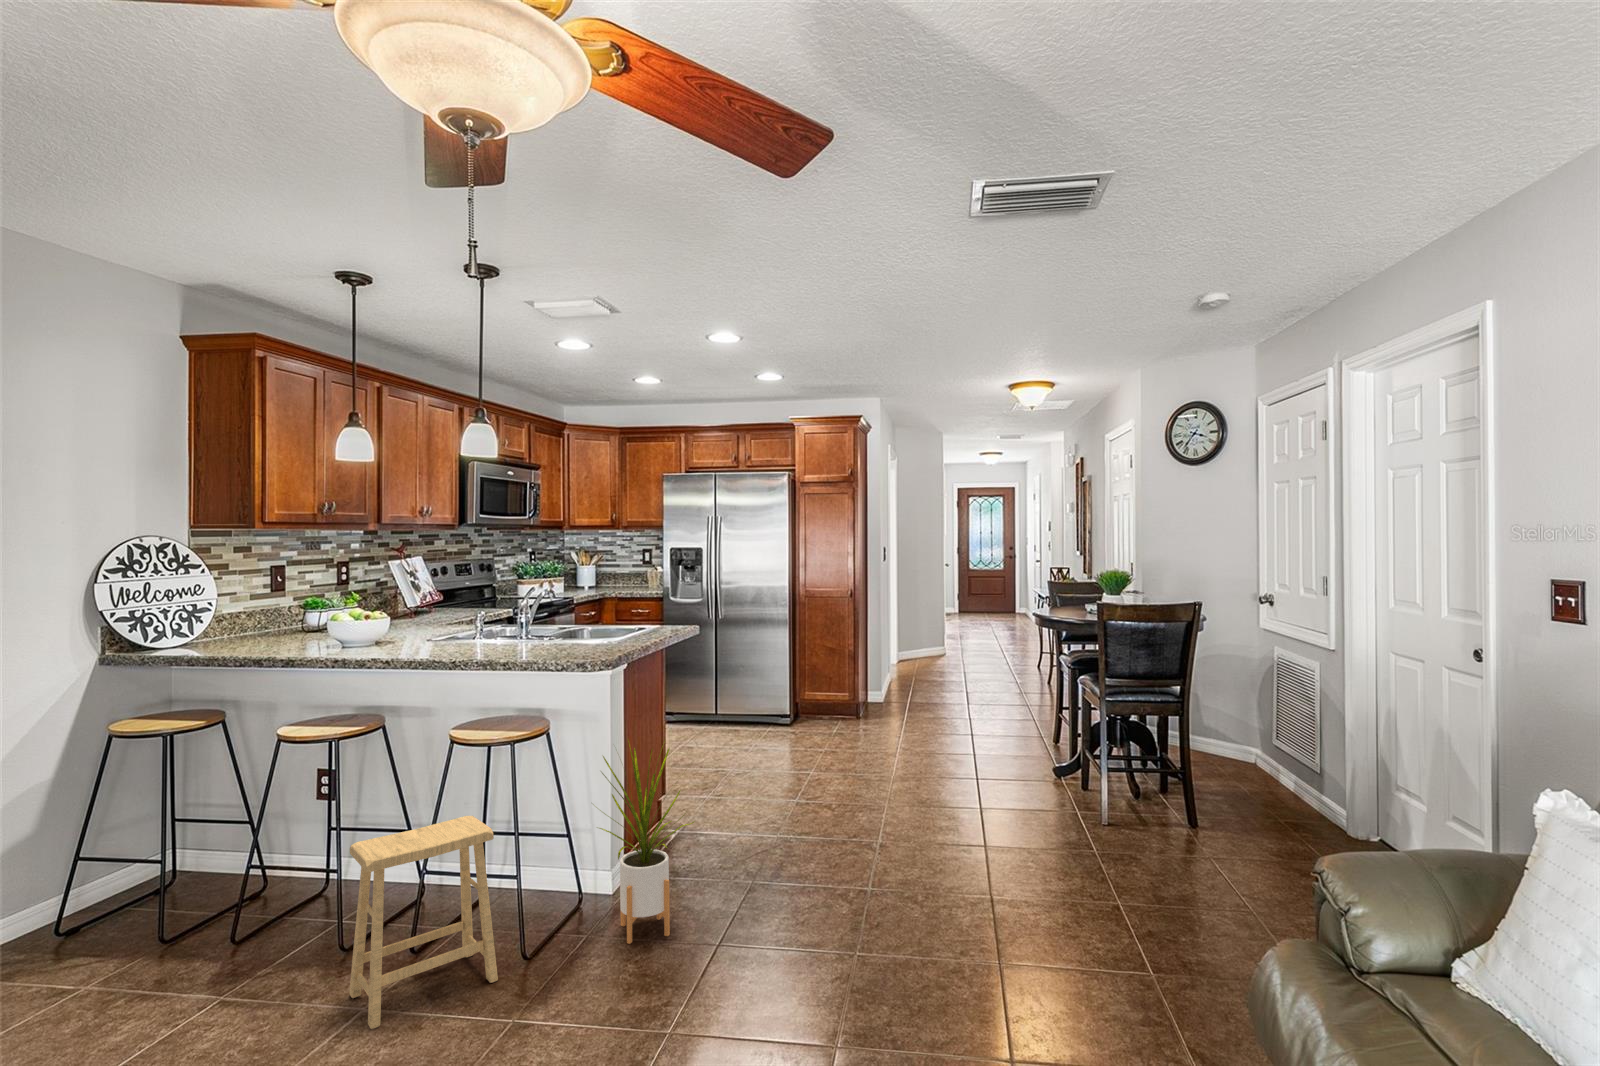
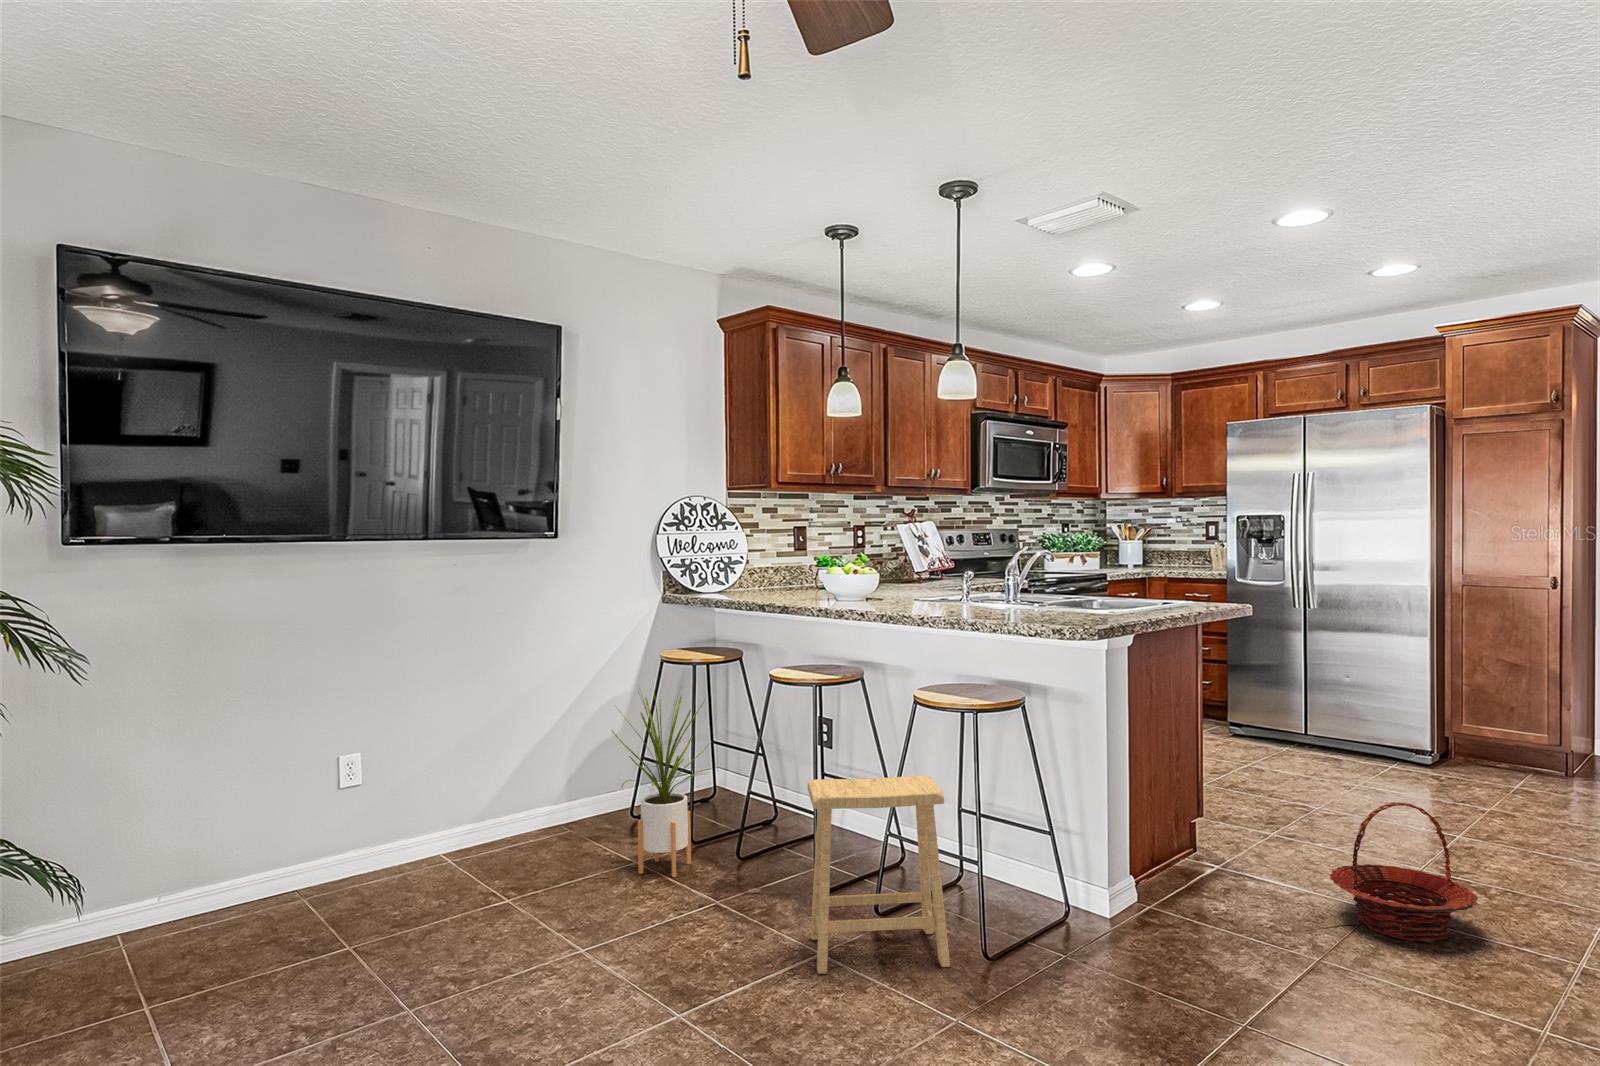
house plant: present [599,740,694,944] -> present [612,693,710,877]
basket: none [759,768,842,860] -> present [1330,802,1478,942]

